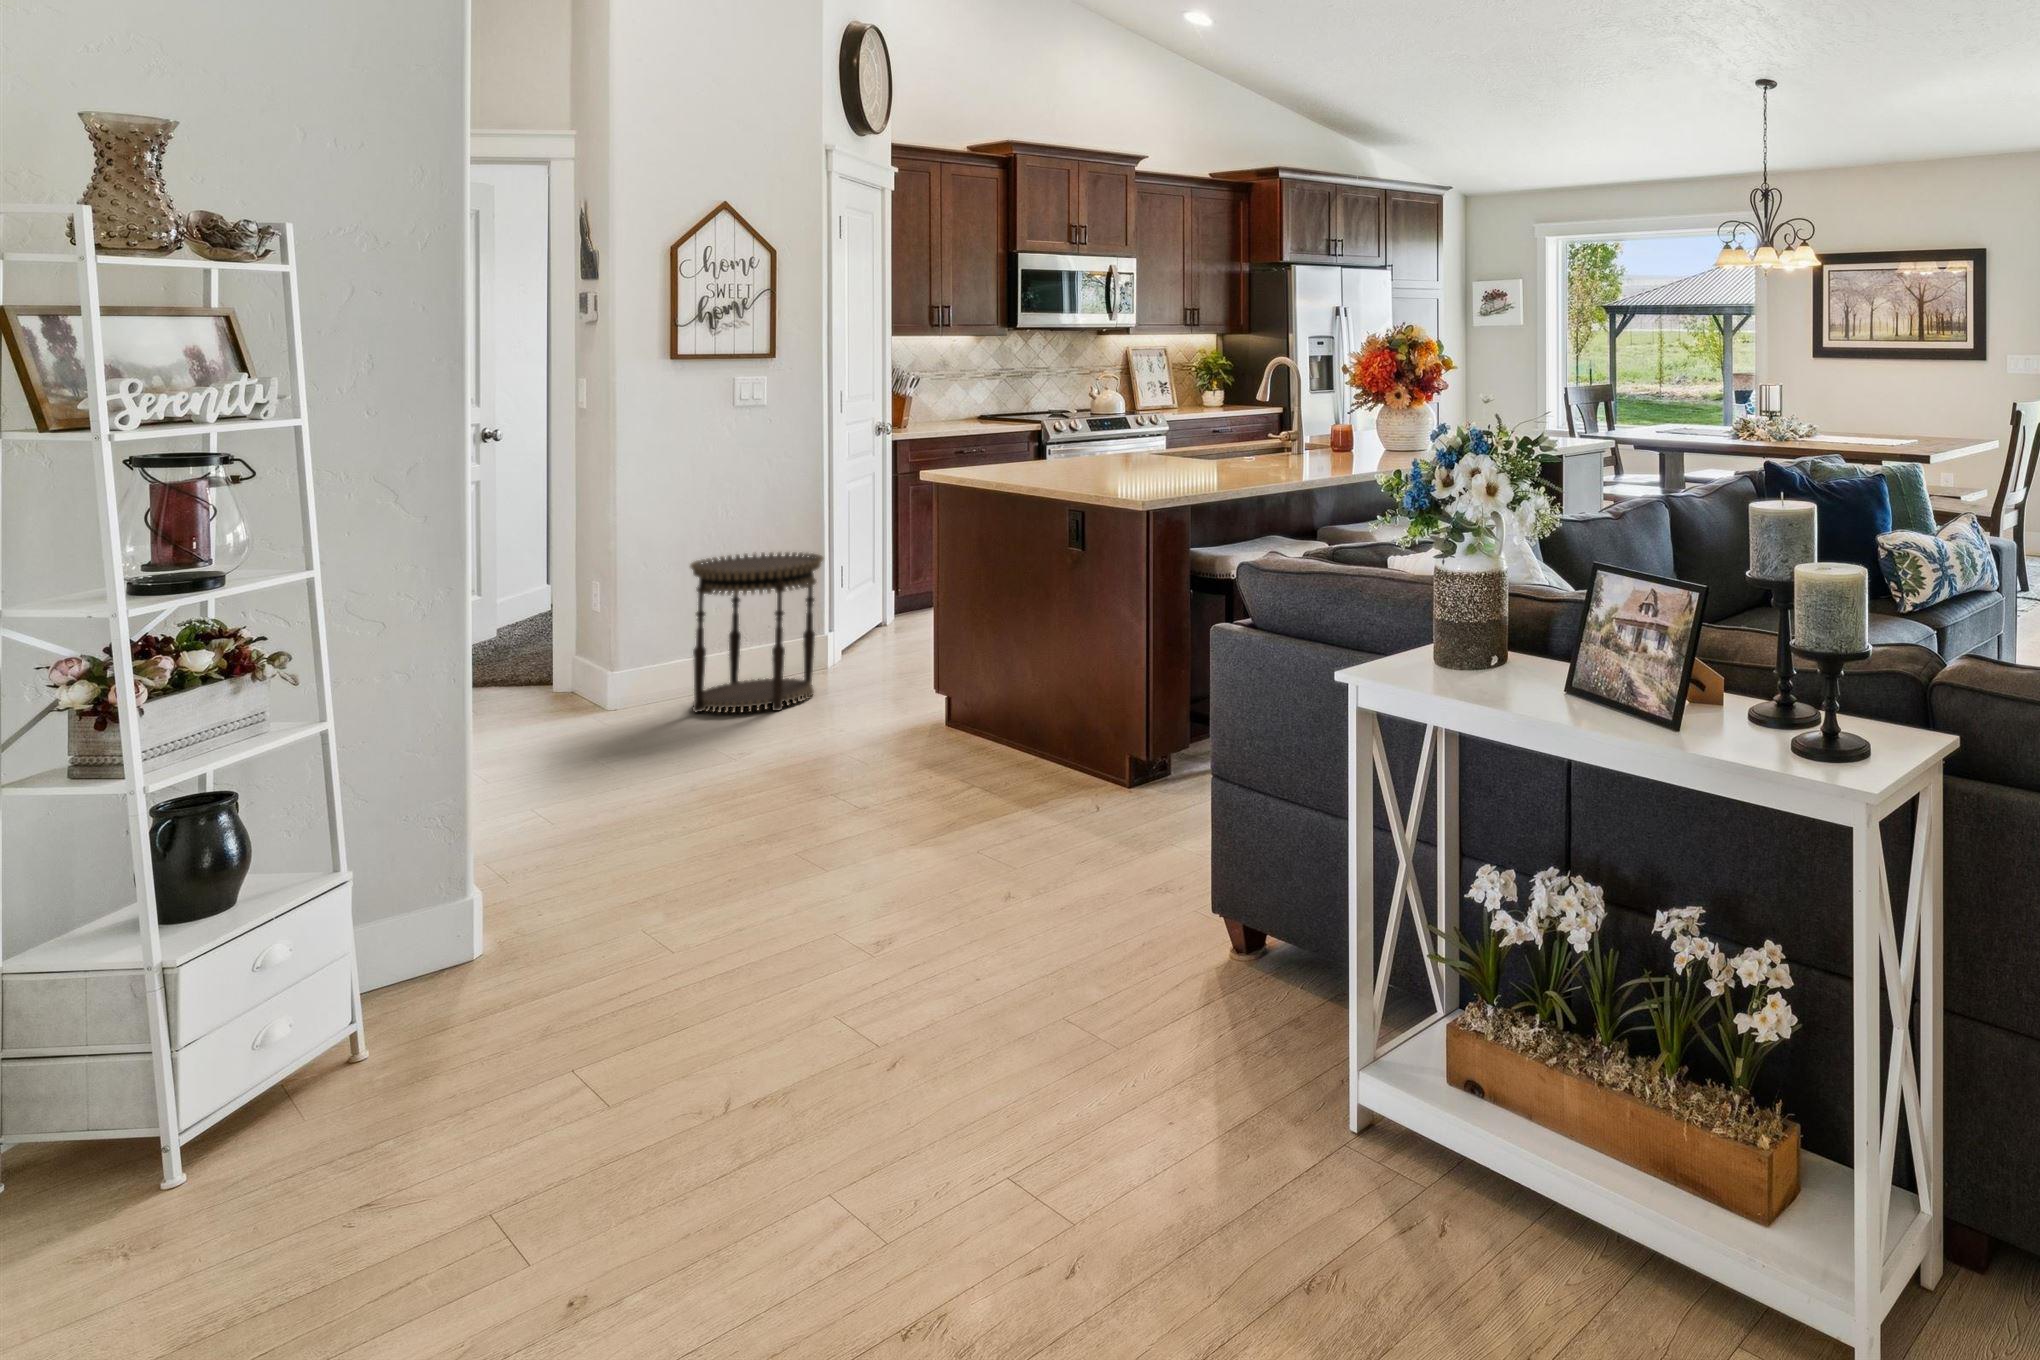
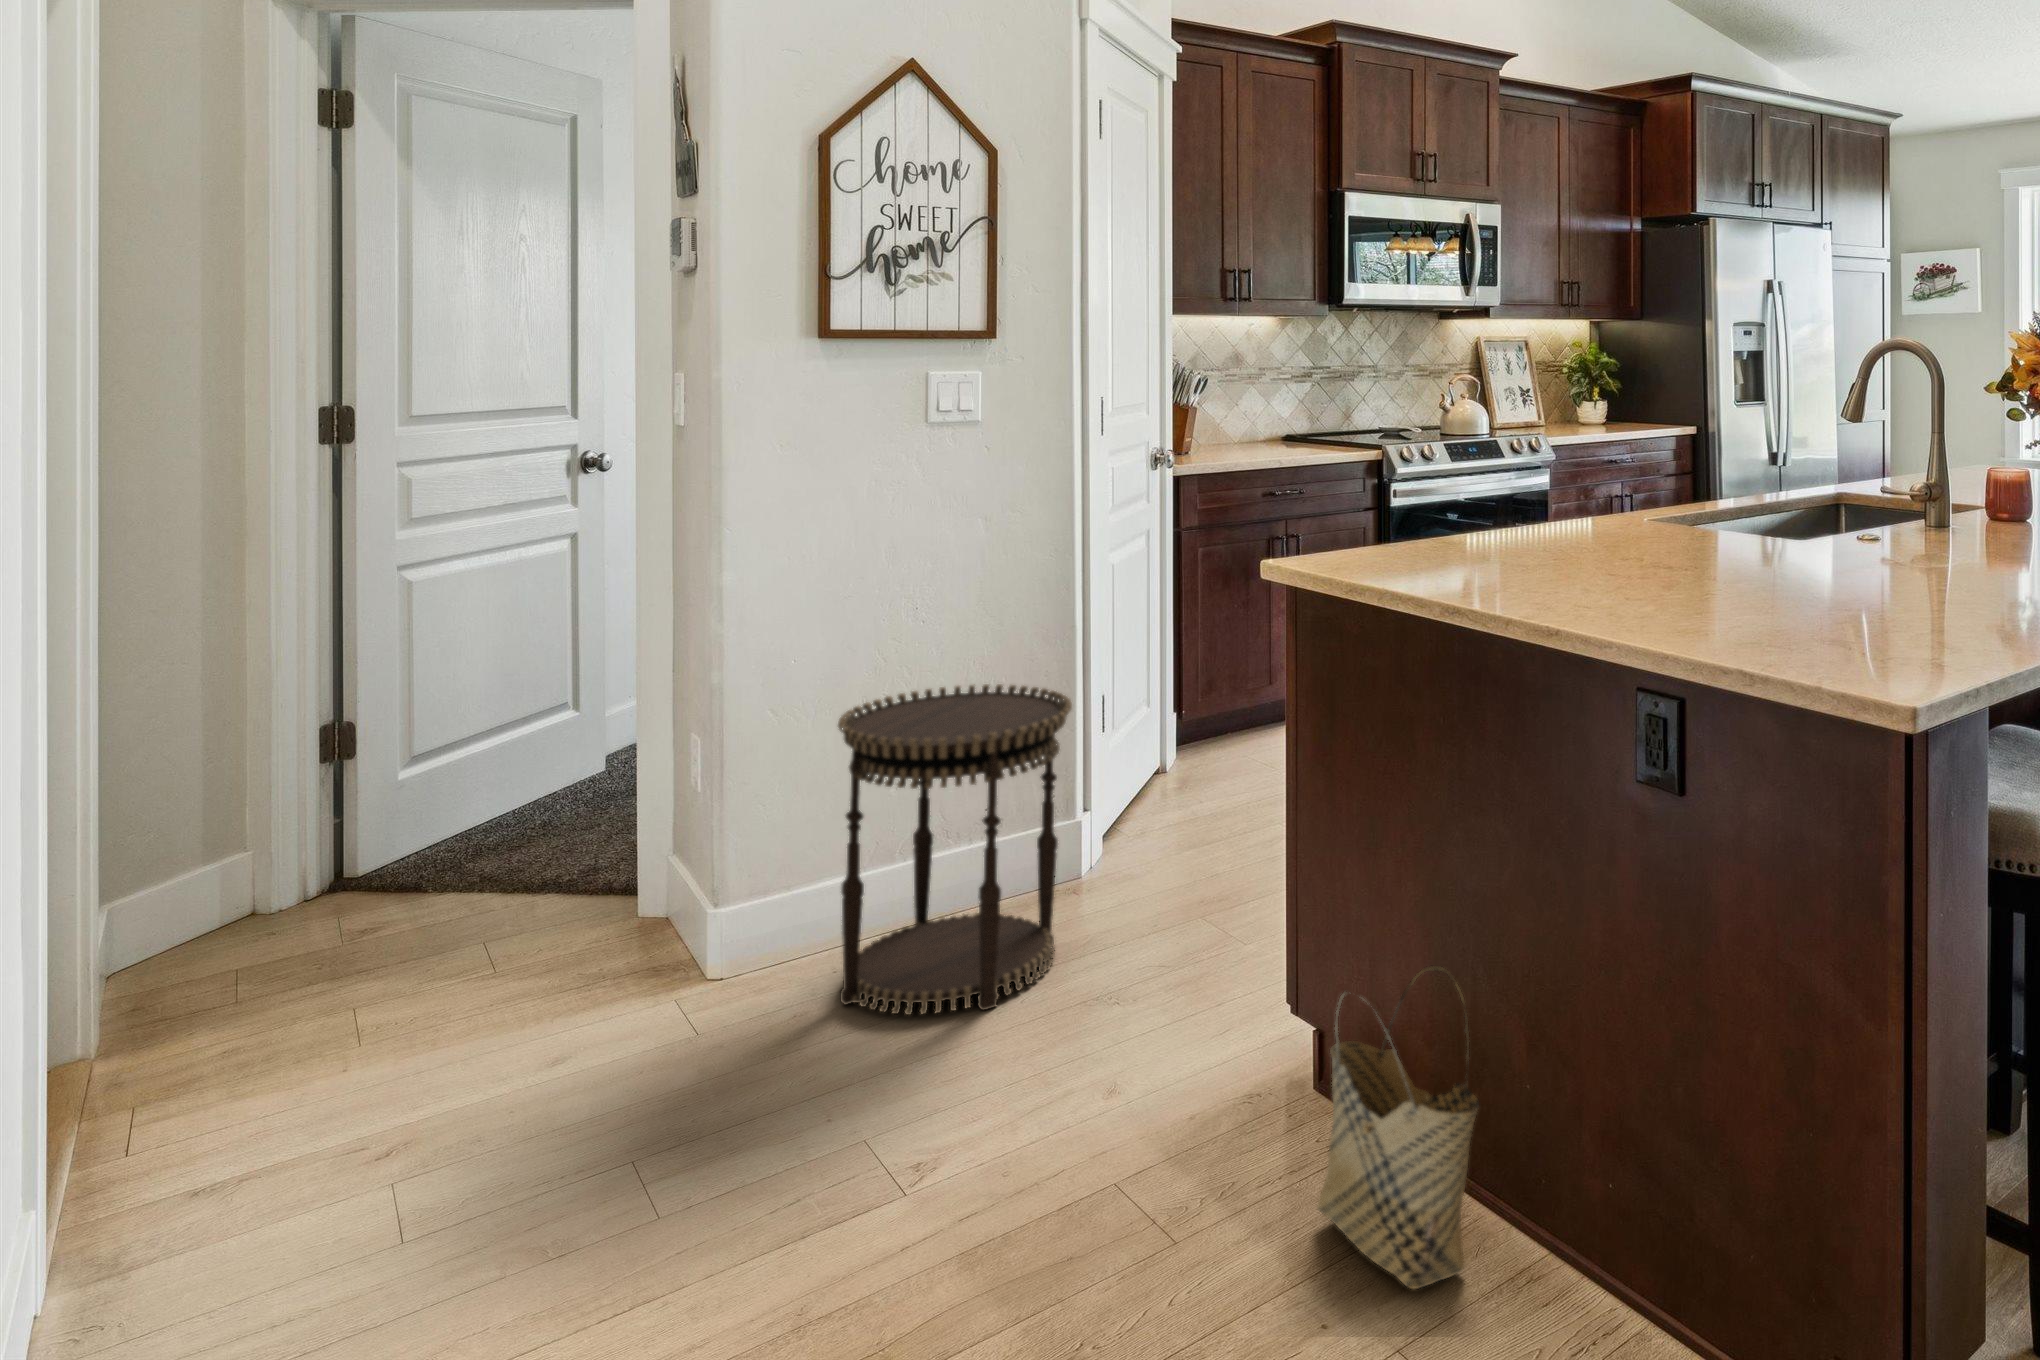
woven basket: none [943,640,1013,761] -> present [1317,966,1479,1289]

